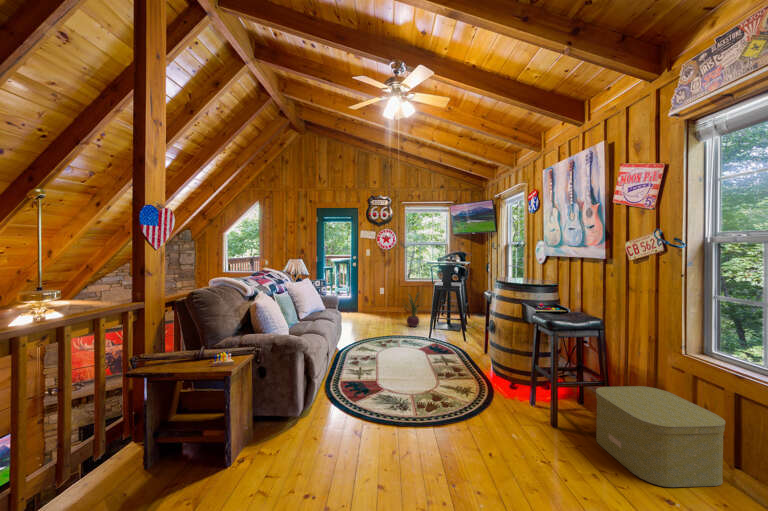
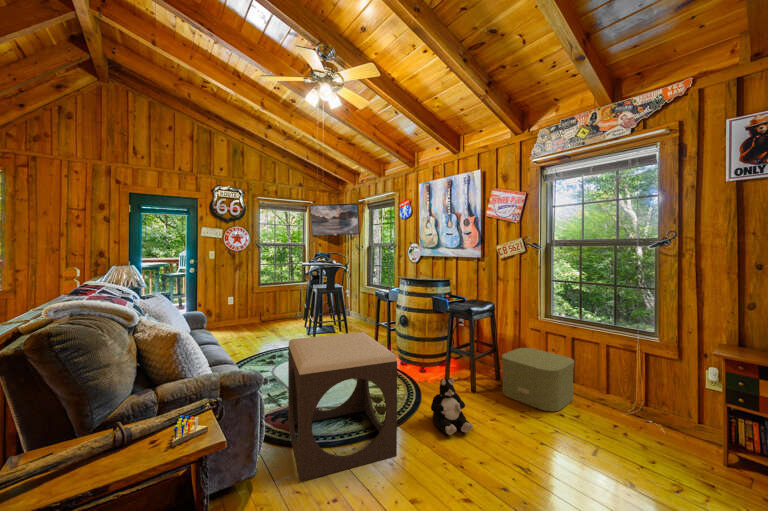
decorative plant: present [407,292,419,327] -> none [264,296,307,336]
footstool: none [320,324,418,448] -> present [288,332,397,481]
plush toy: none [464,391,506,457] -> present [431,378,473,435]

